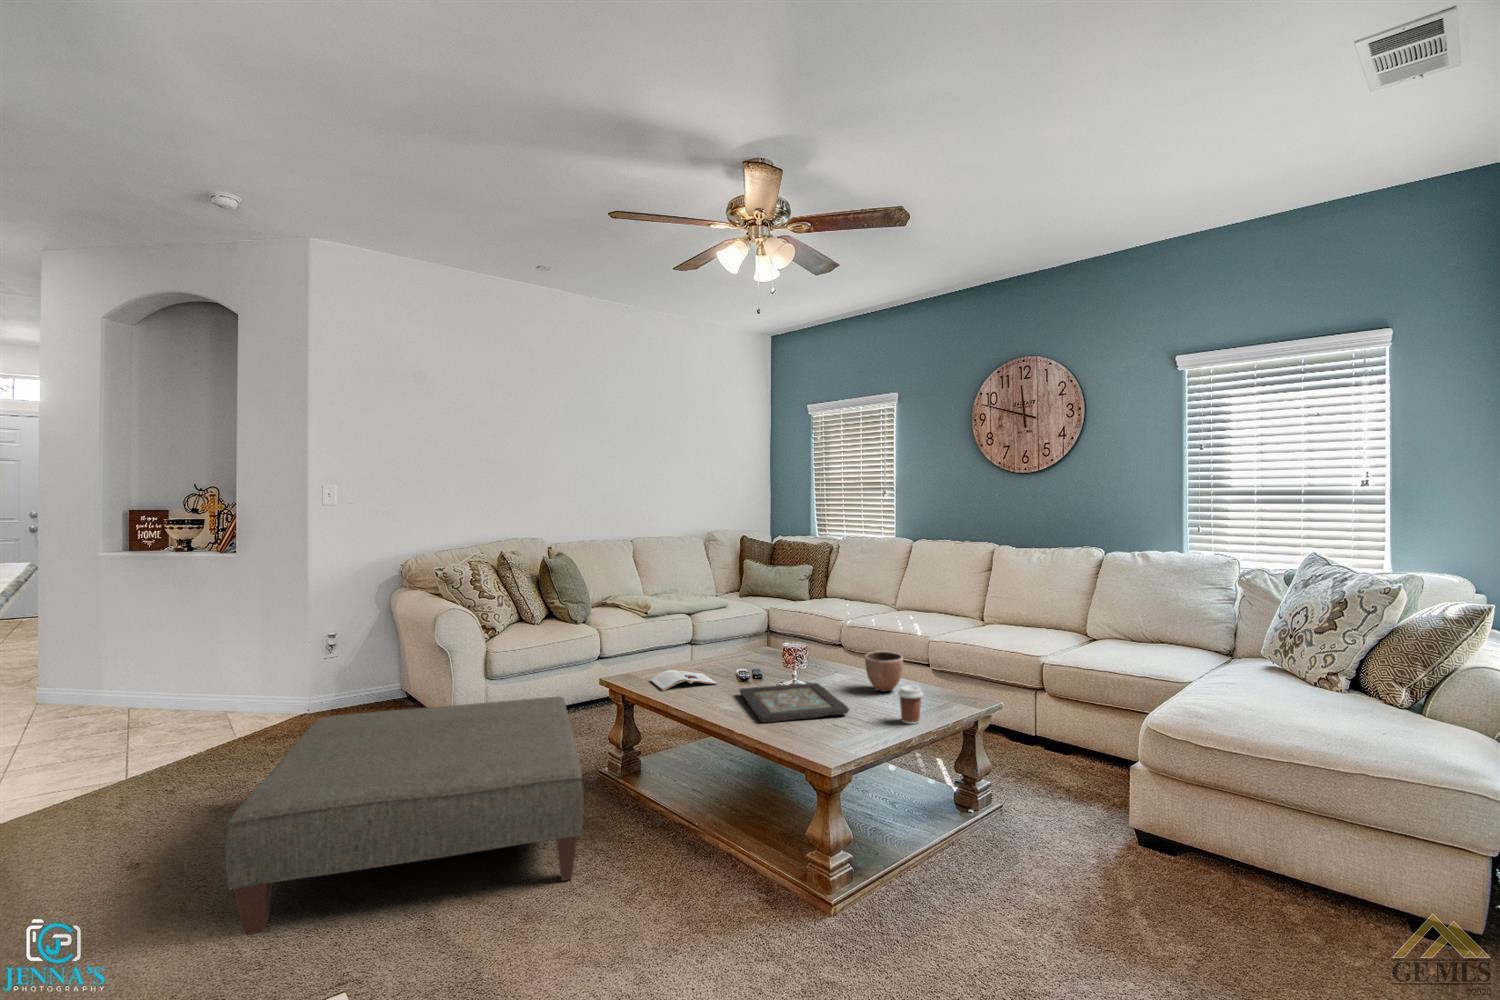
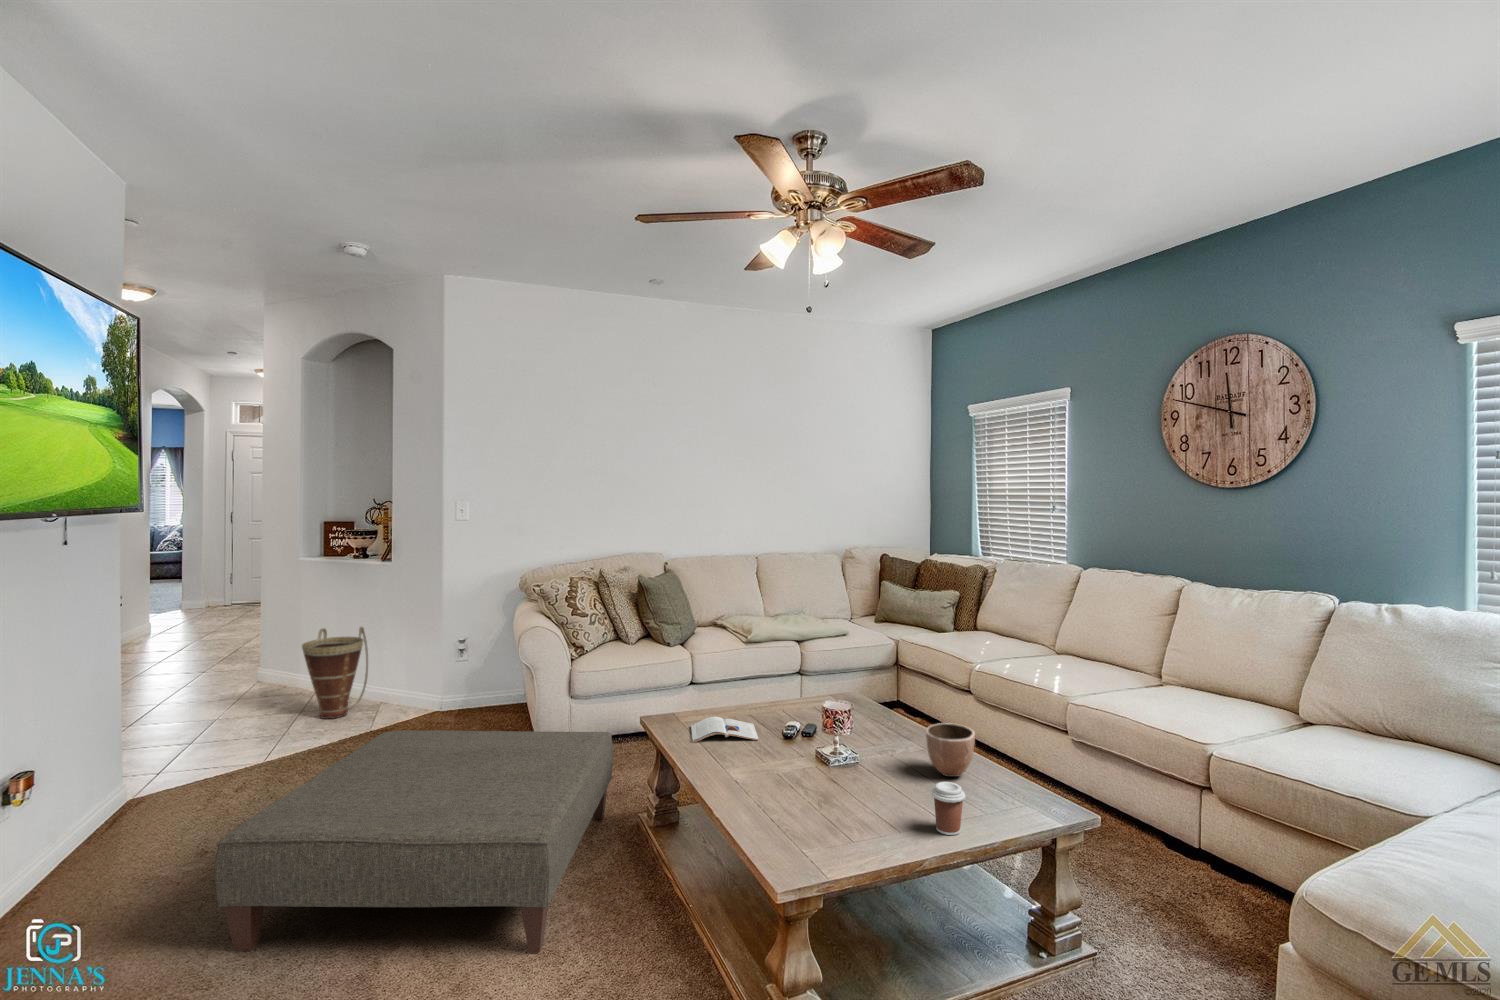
basket: none [133,628,211,732] -> present [302,627,368,719]
decorative tray: present [740,683,850,723] -> none [761,752,876,807]

